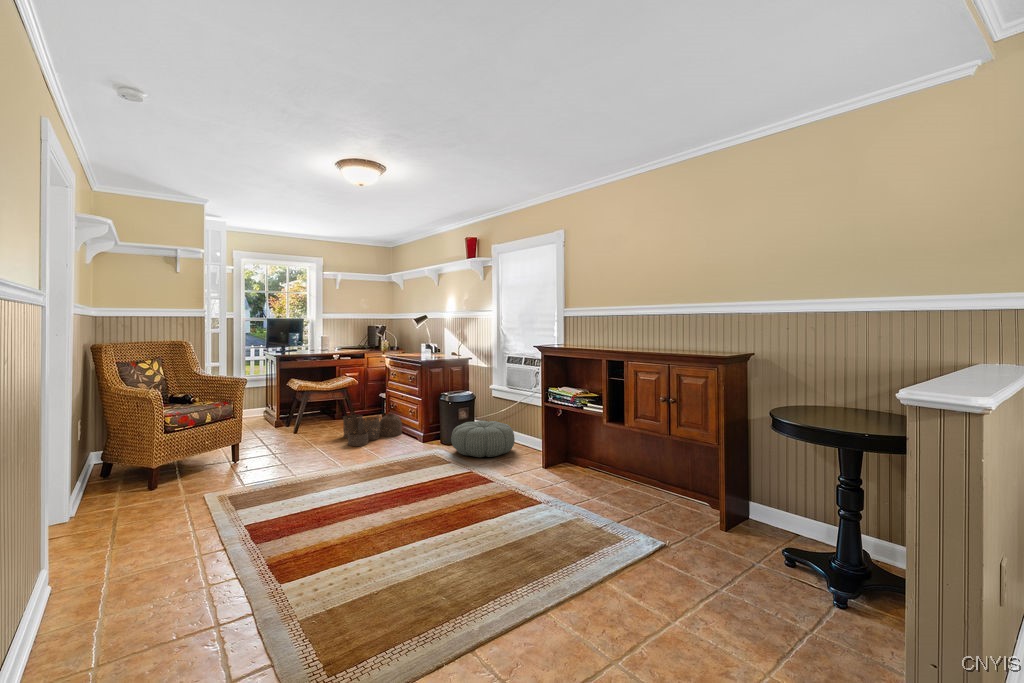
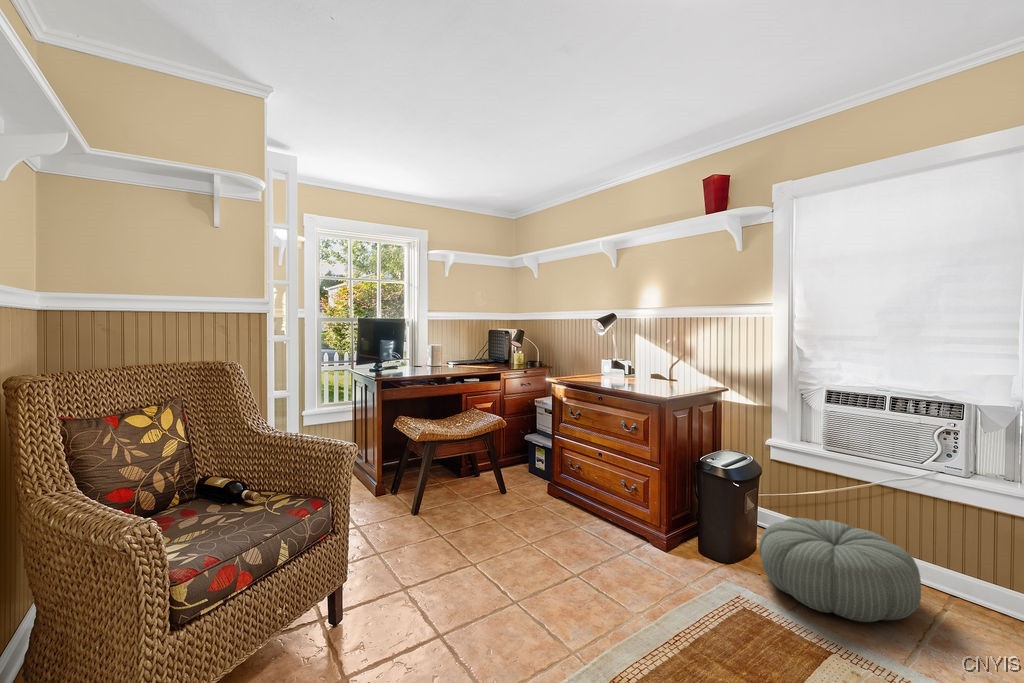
woven basket: present [343,413,402,446] -> none [504,482,602,565]

